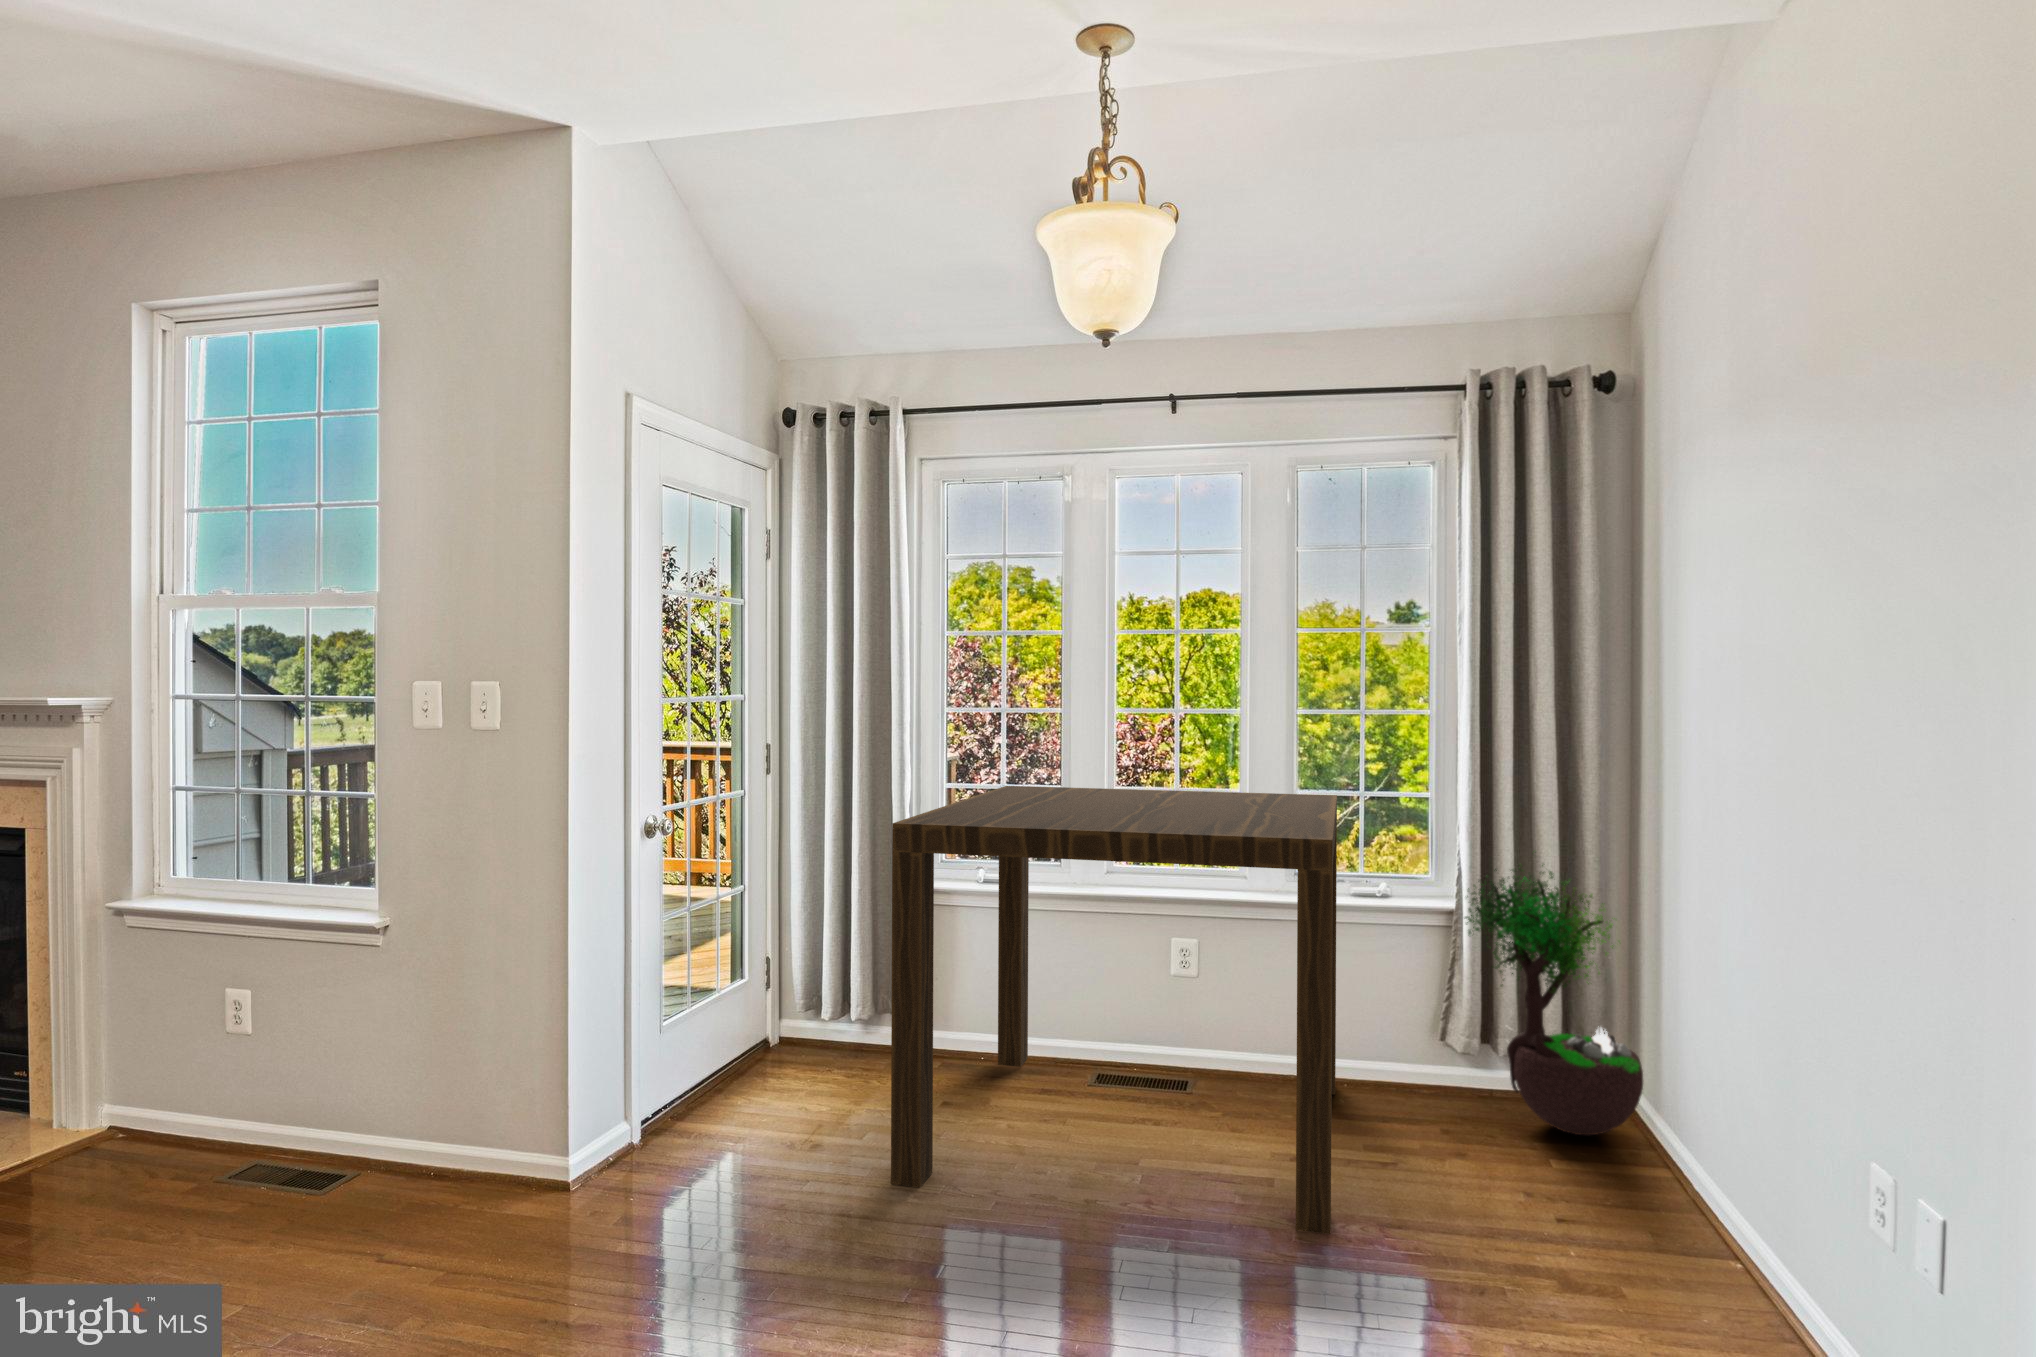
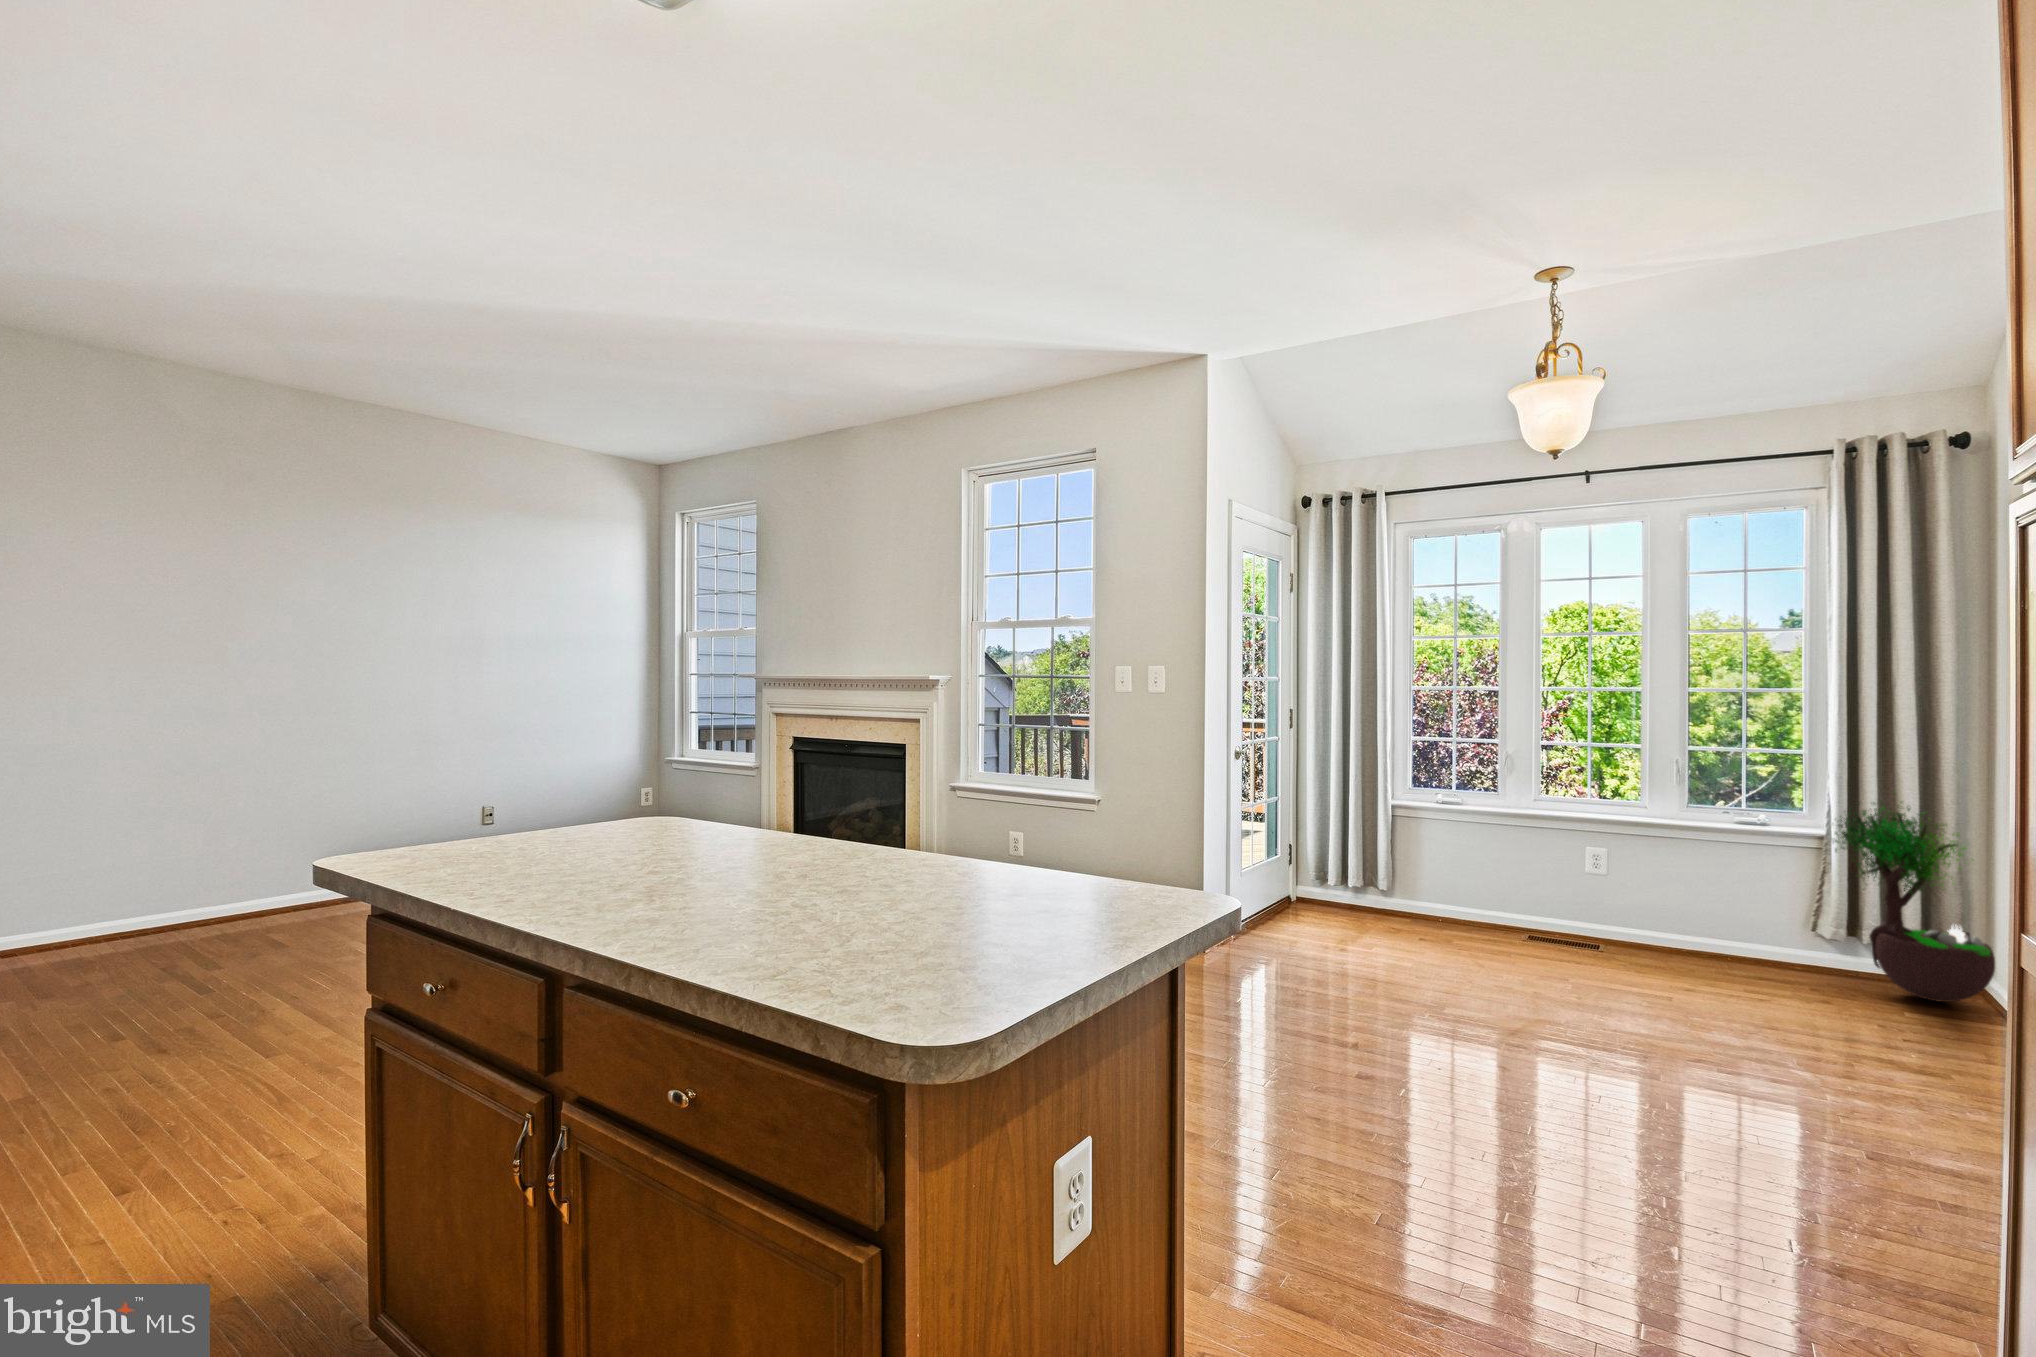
dining table: present [891,786,1337,1234] -> none [1398,739,1721,1023]

